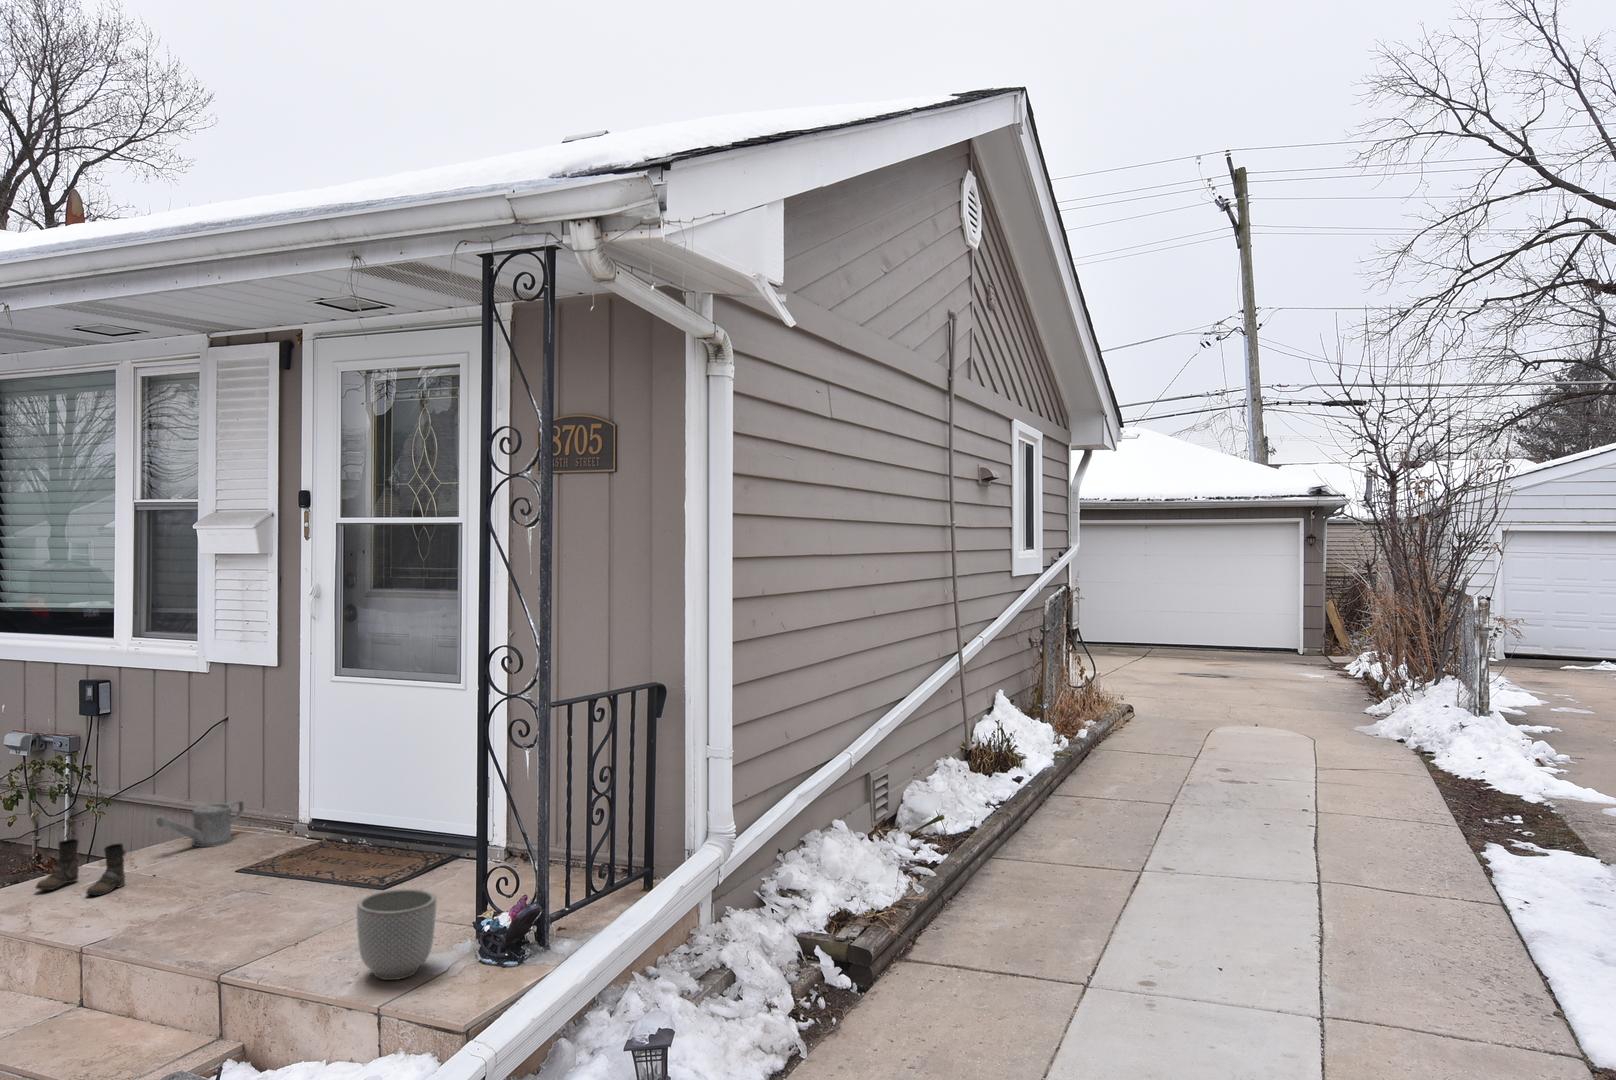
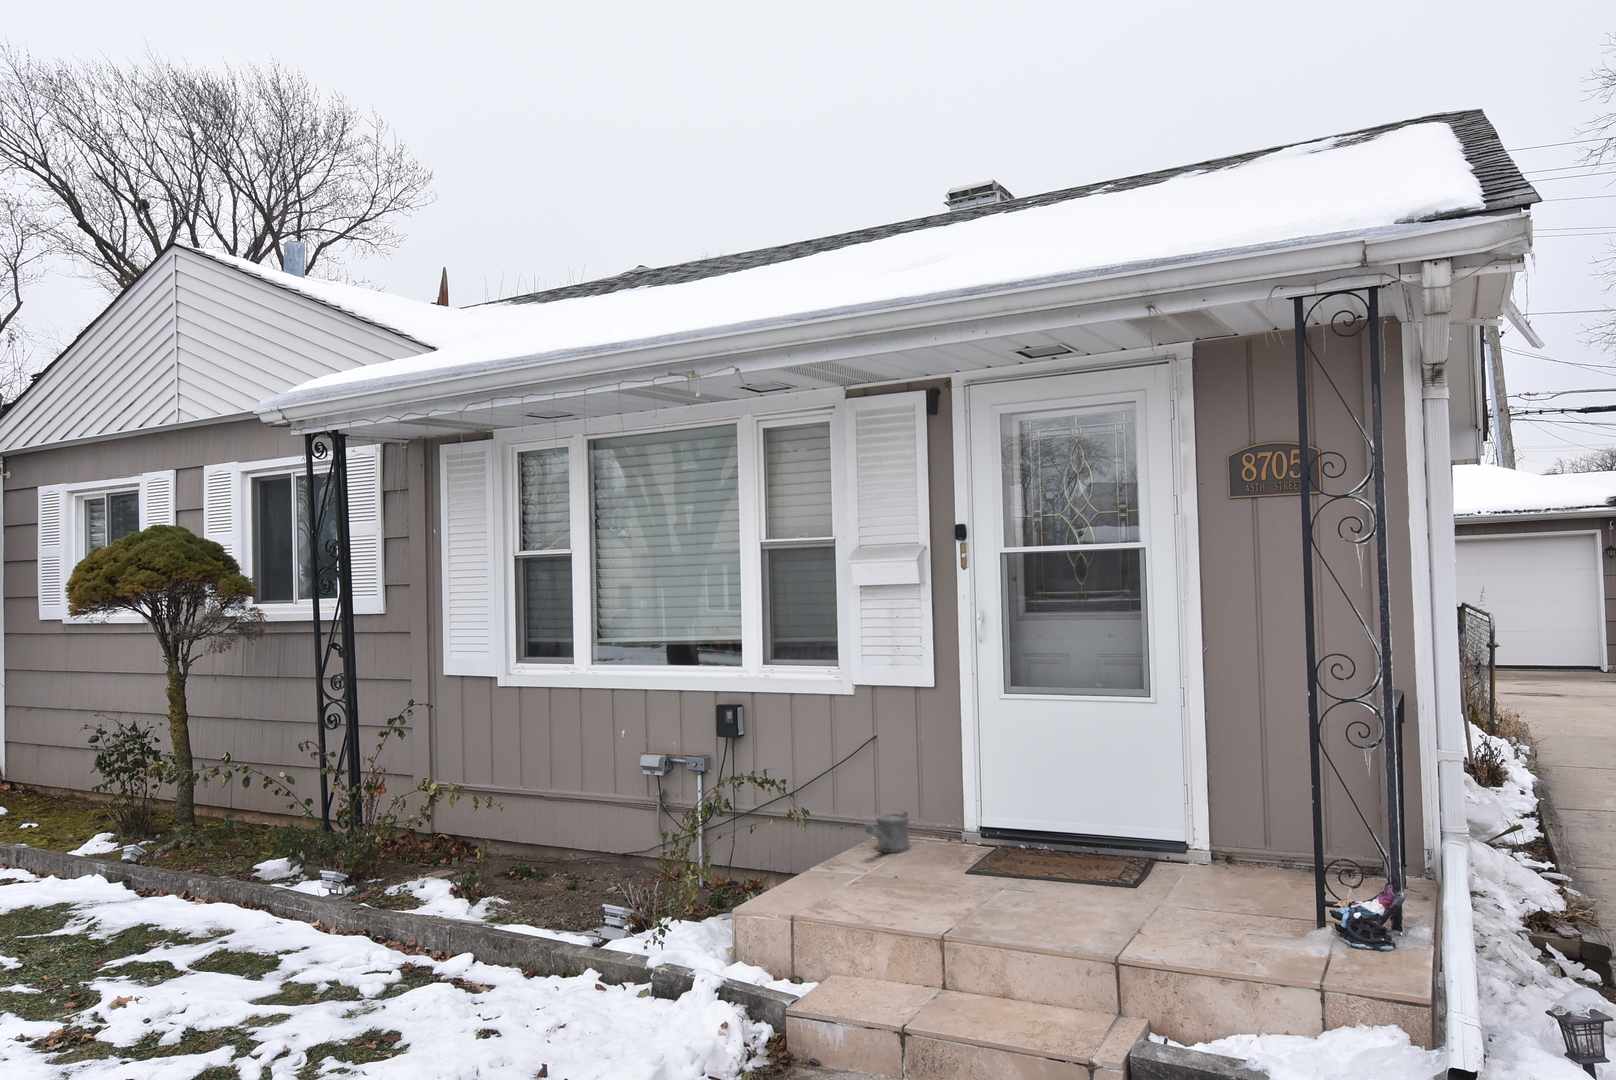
boots: present [36,839,126,895] -> none [809,844,880,894]
planter: present [357,889,437,980] -> none [1241,878,1317,962]

